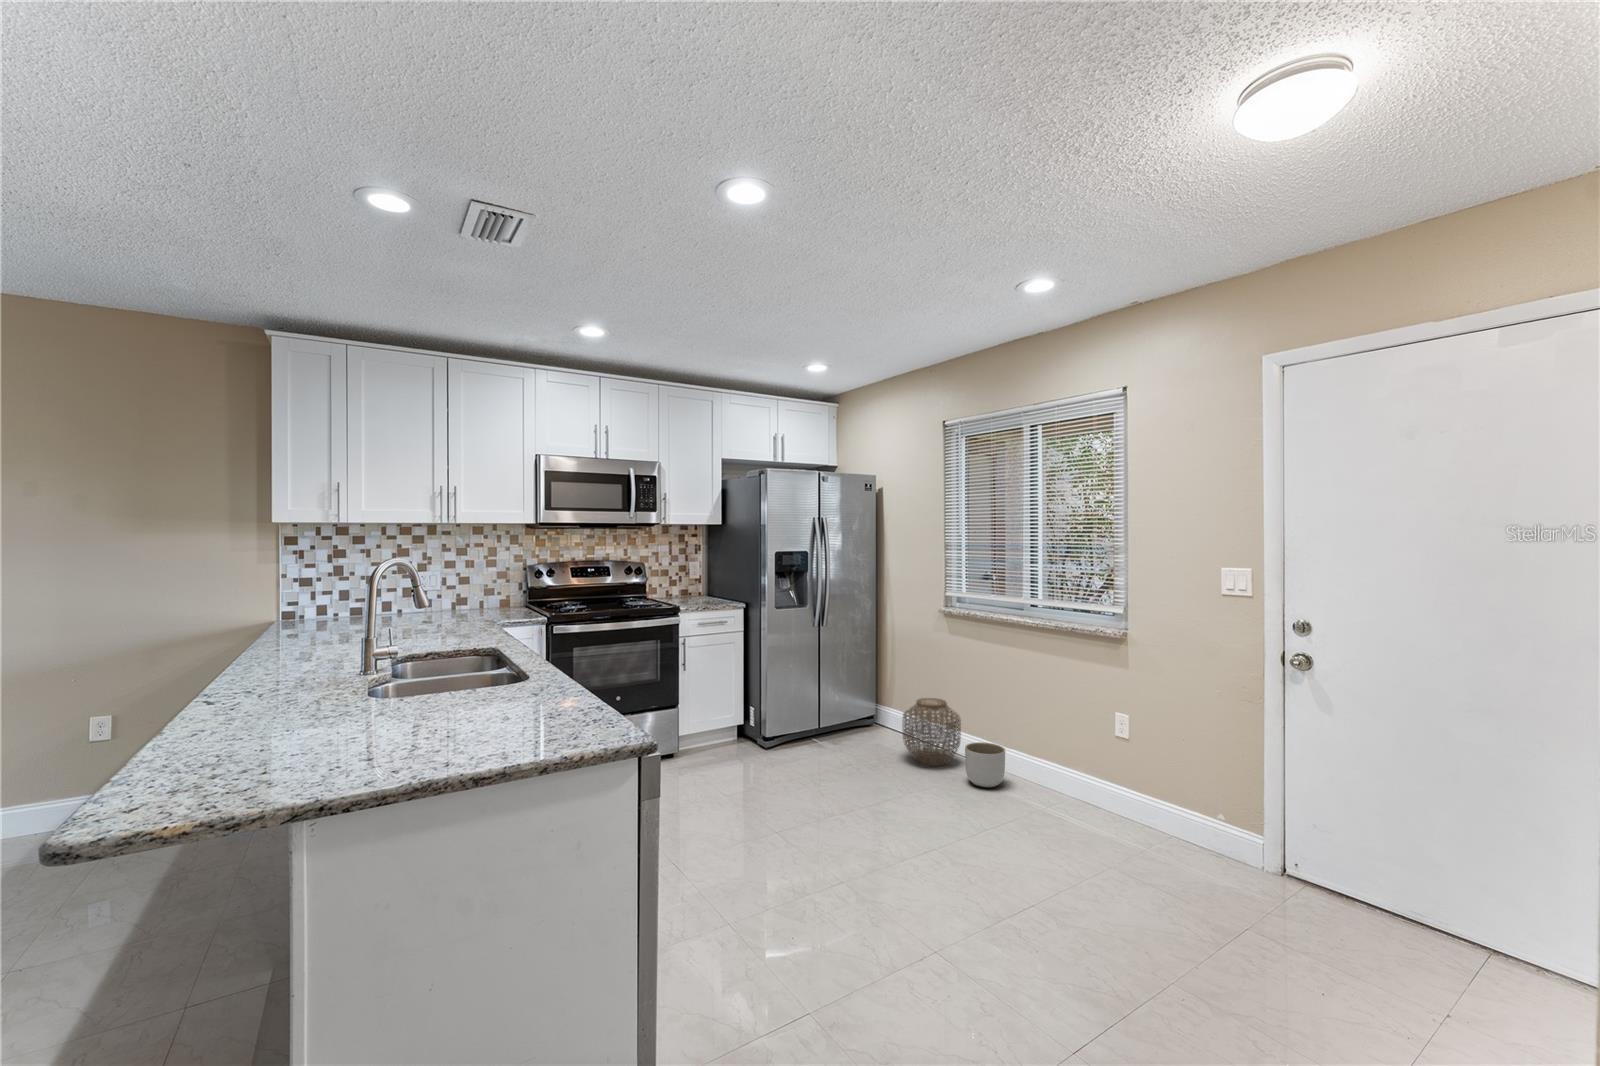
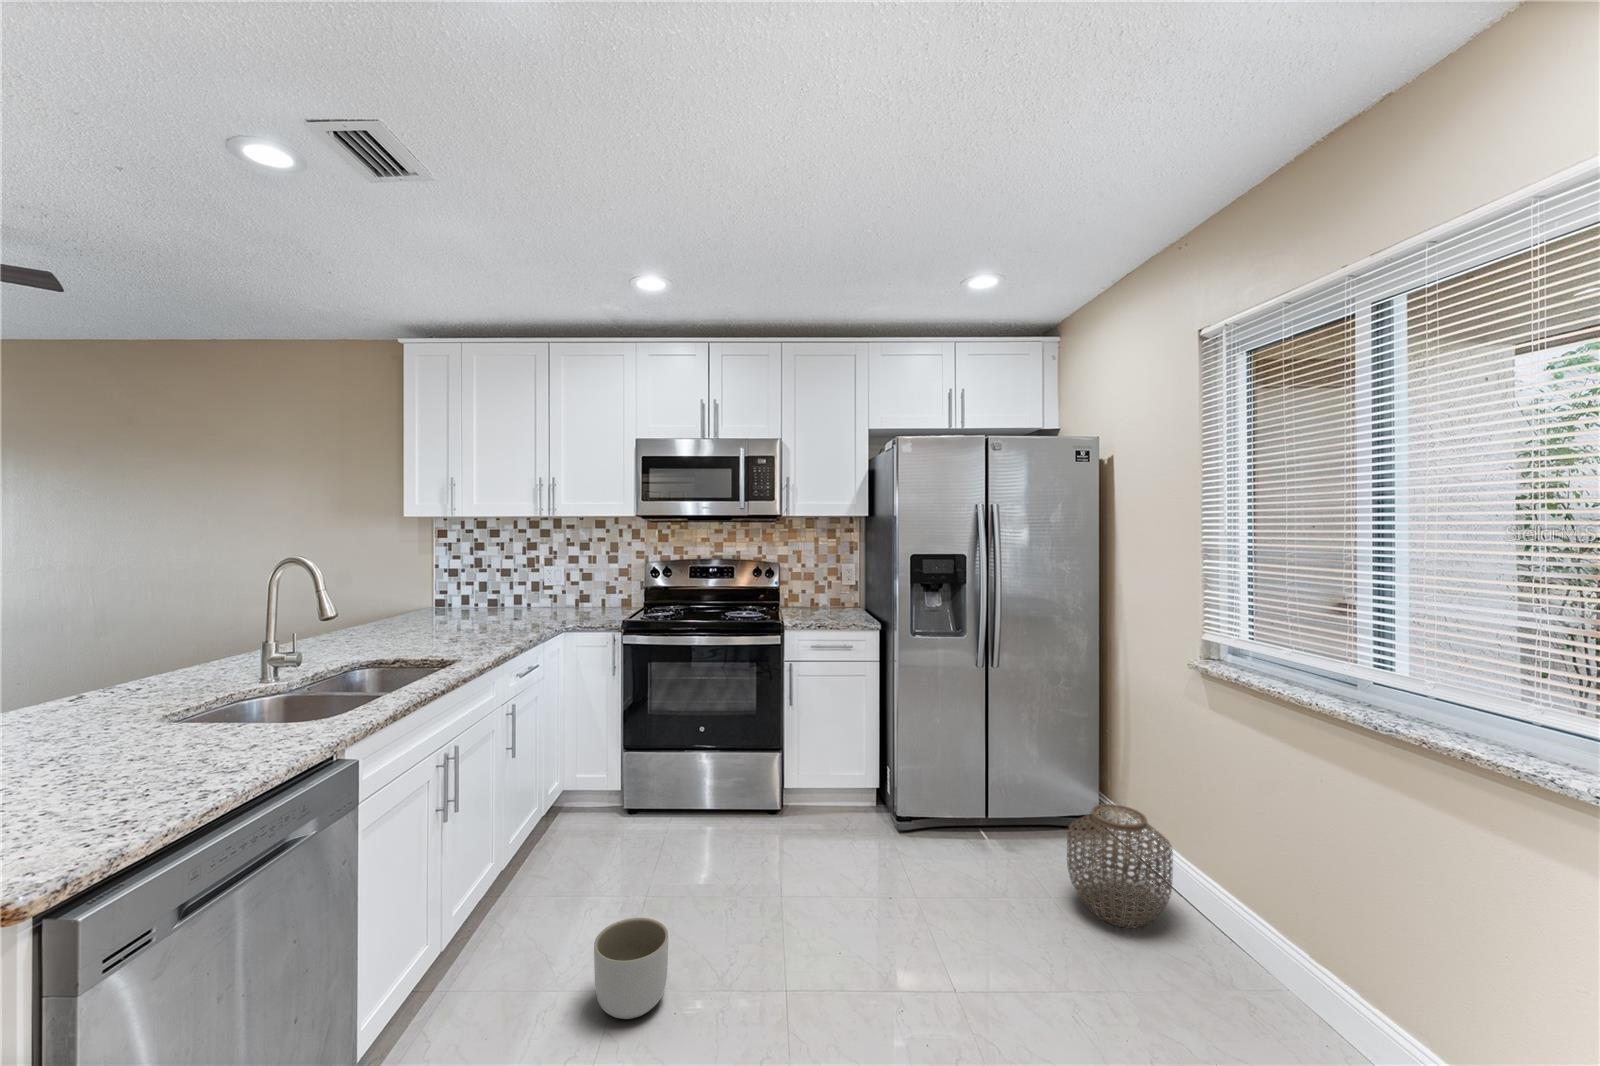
planter: present [965,742,1005,787] -> present [594,918,668,1019]

